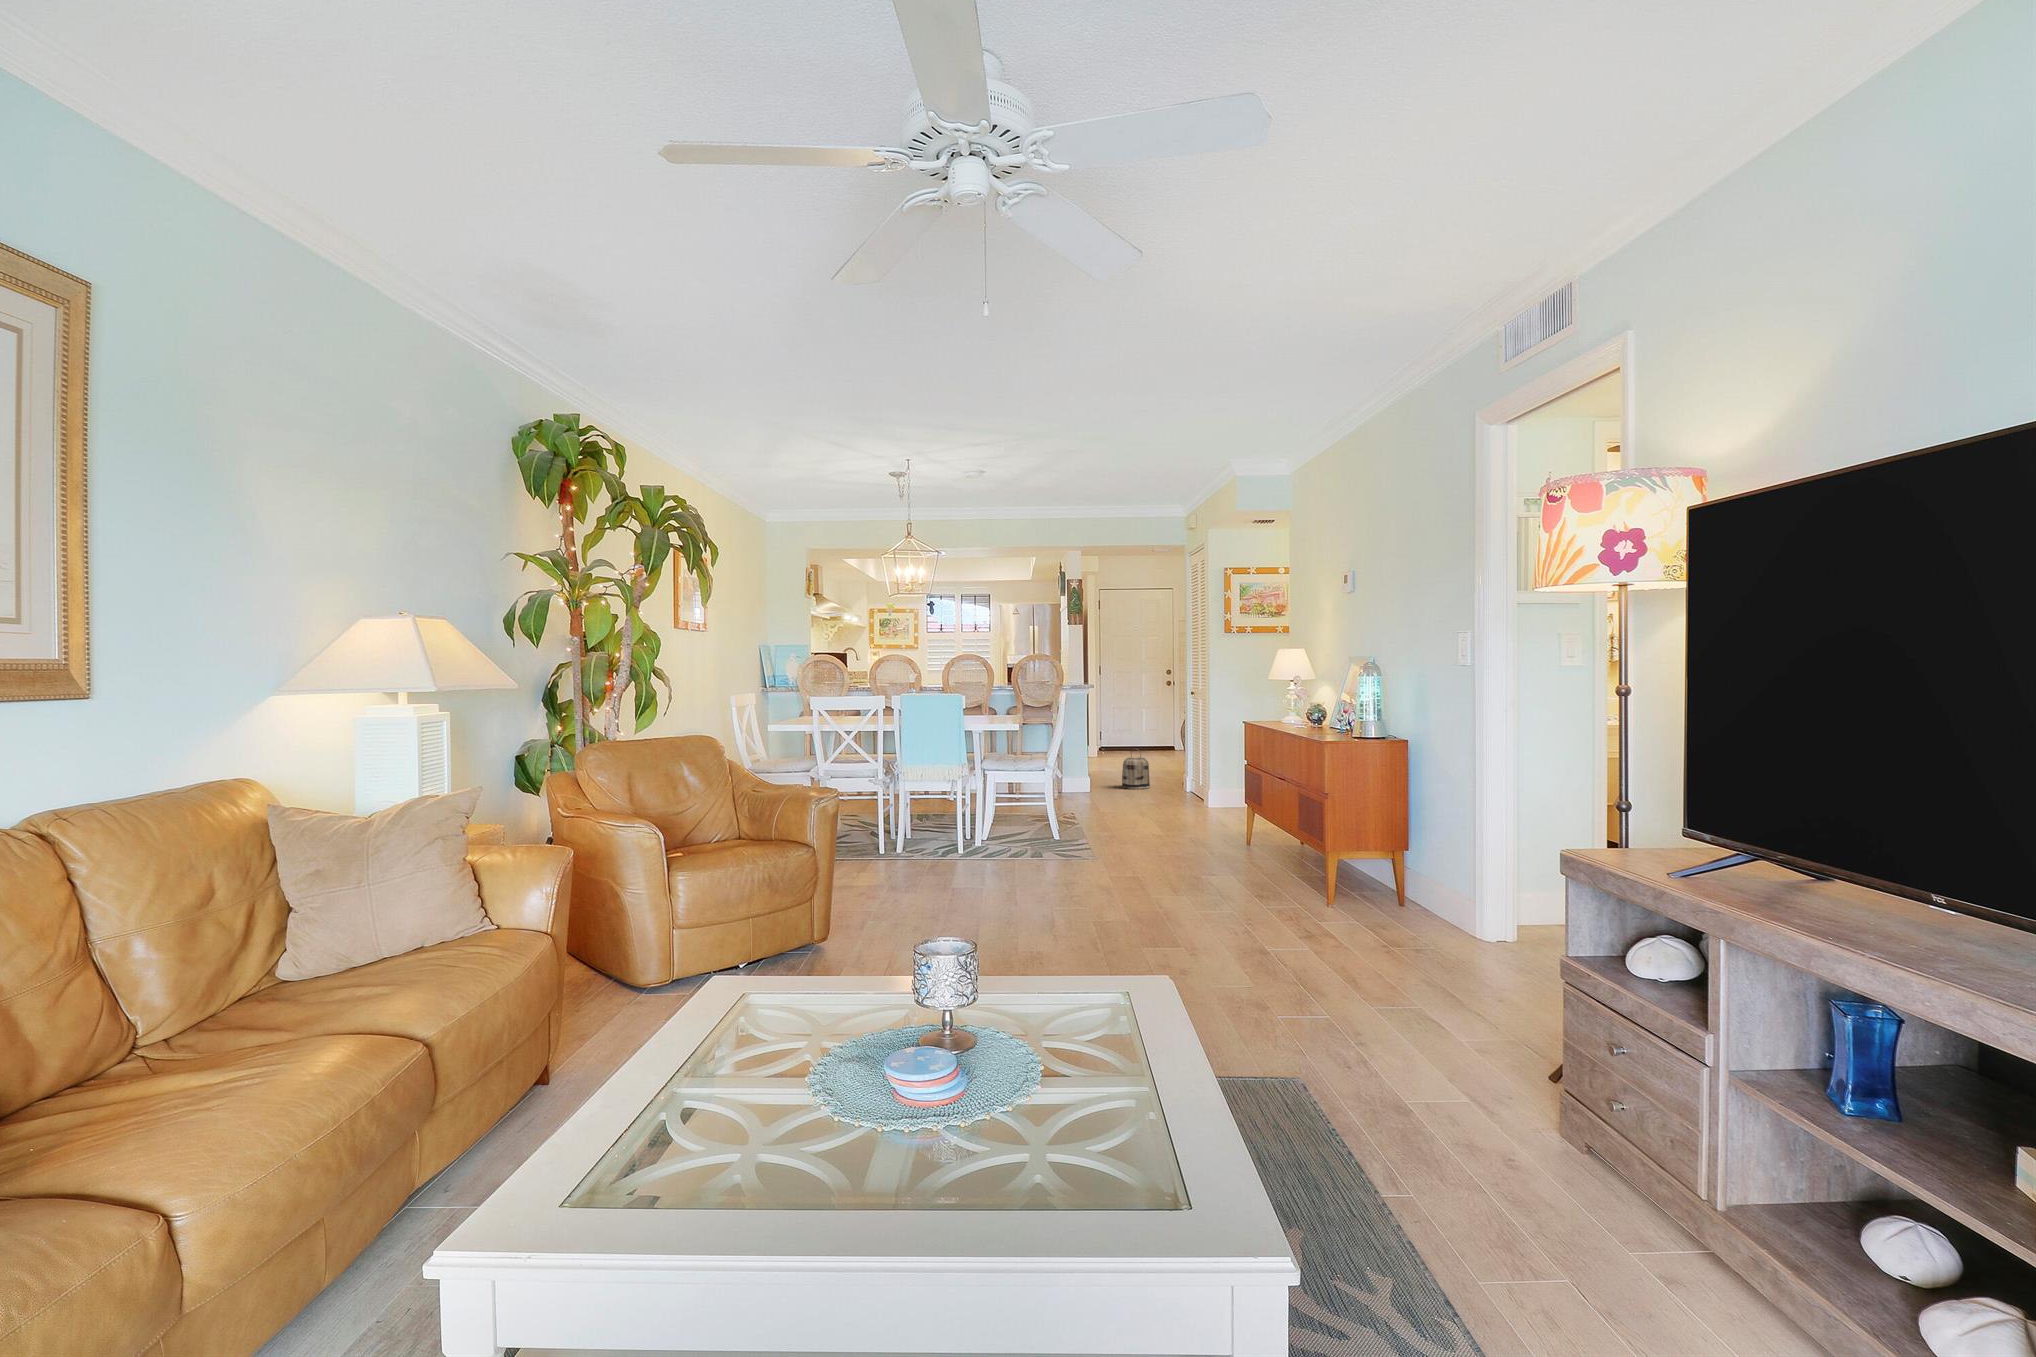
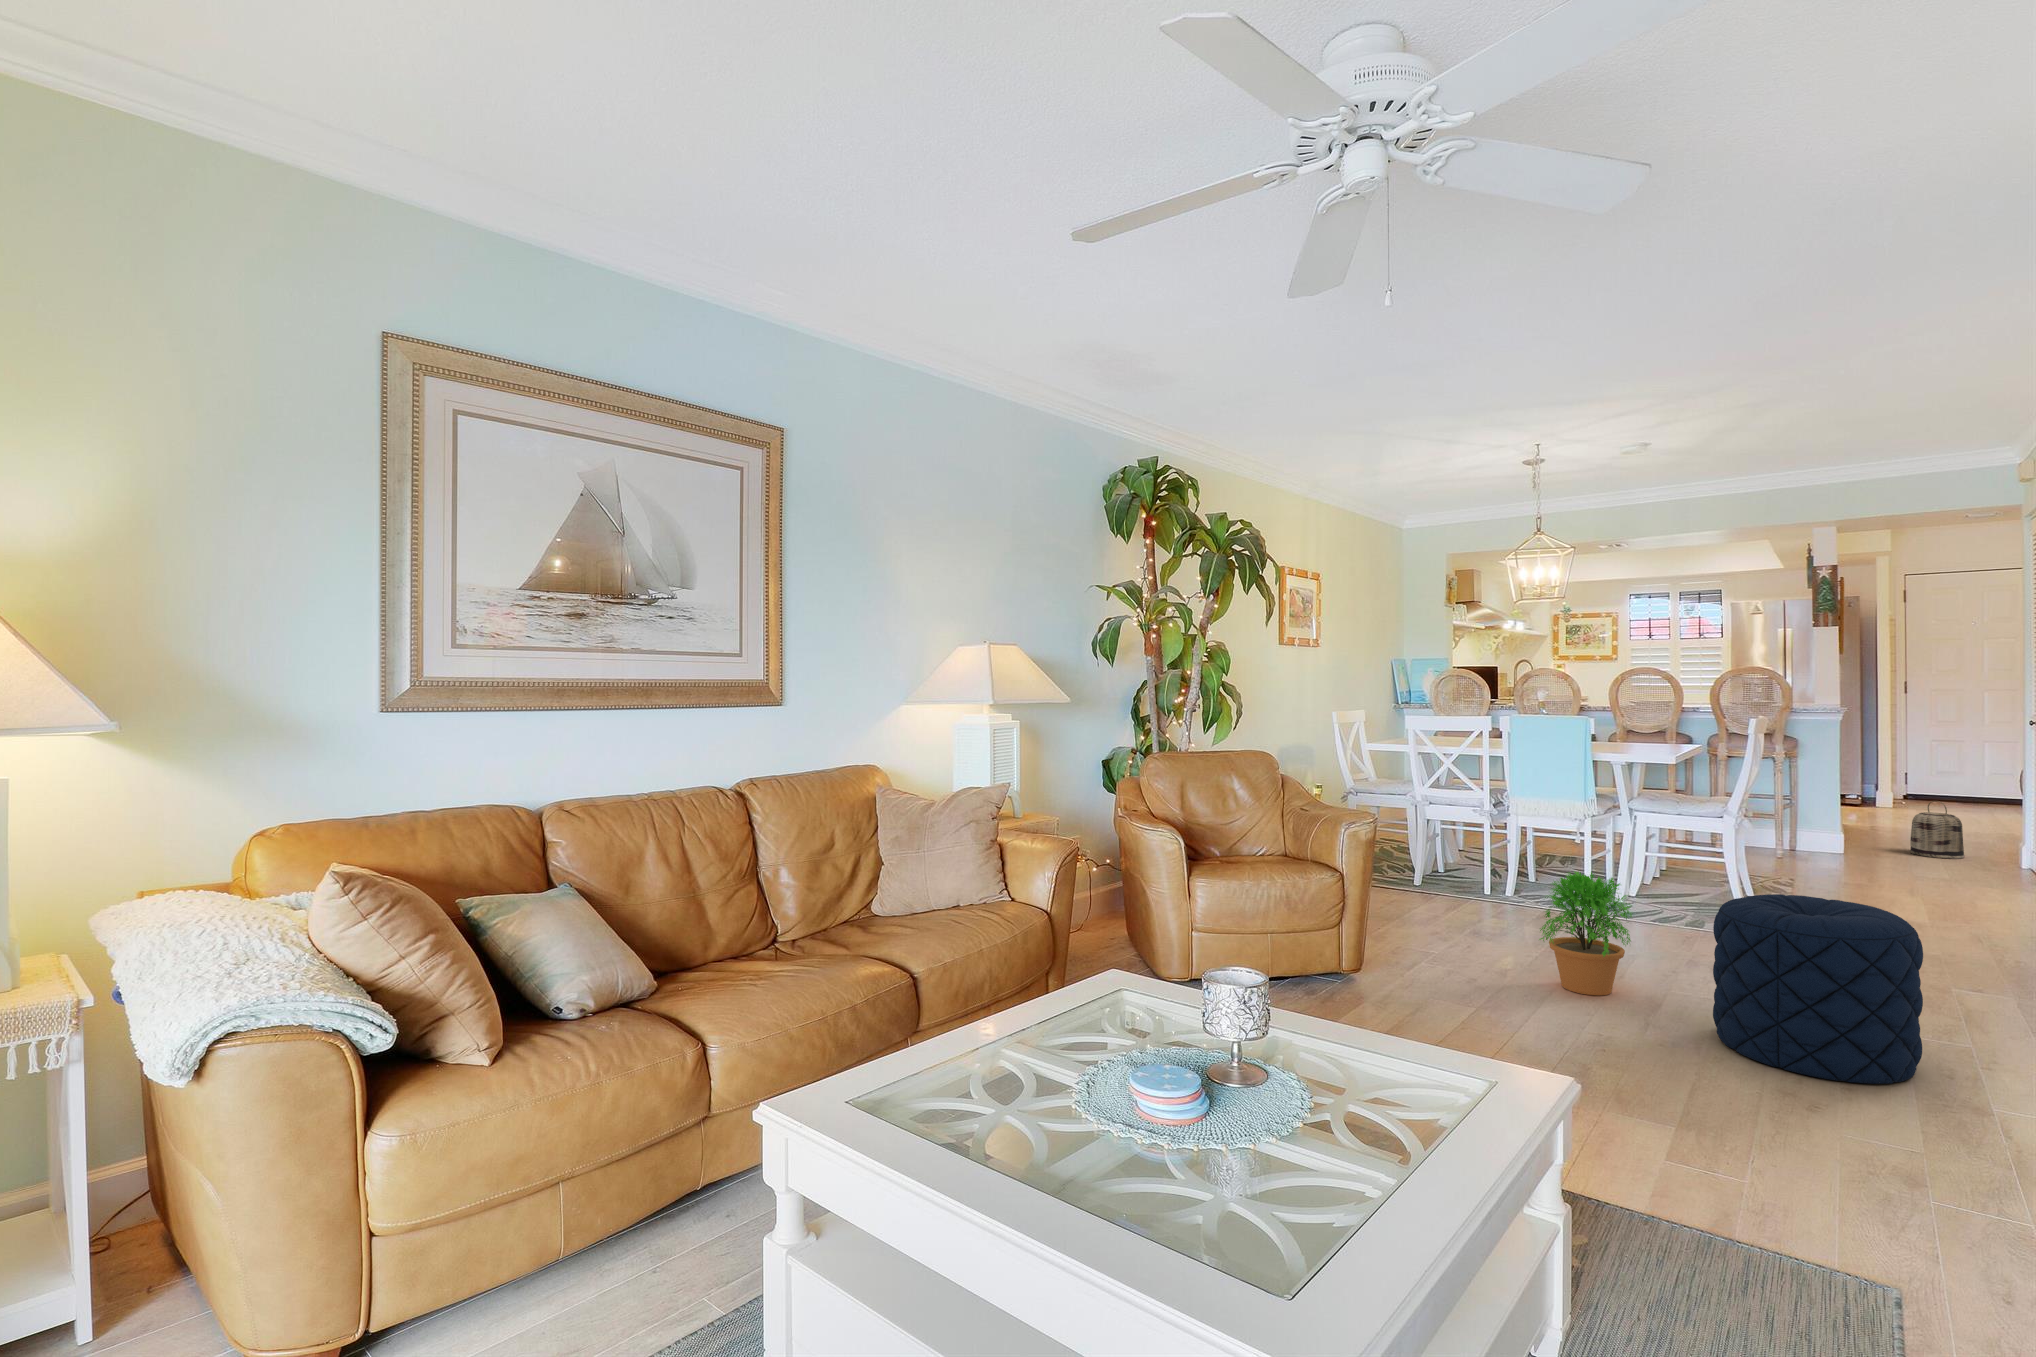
pouf: none [1093,818,1212,946] -> present [1713,894,1923,1084]
potted plant: none [960,819,1033,922] -> present [1539,872,1632,995]

